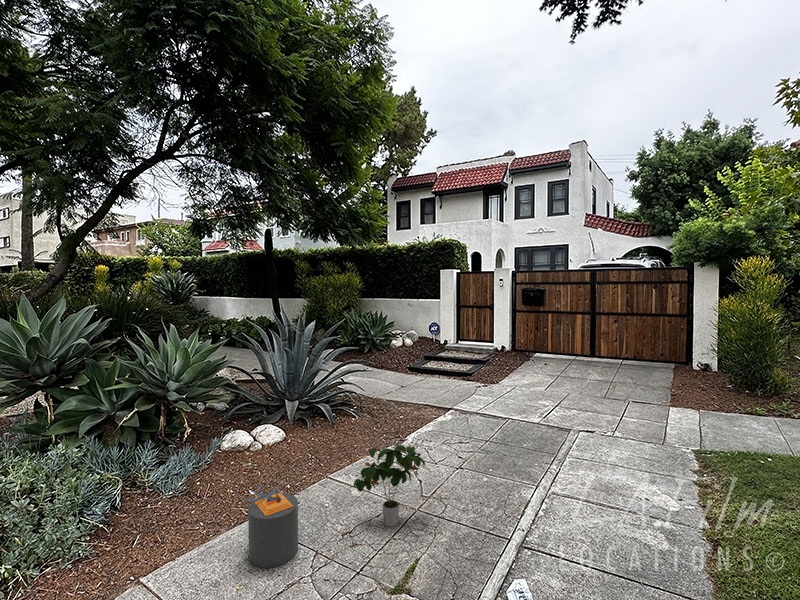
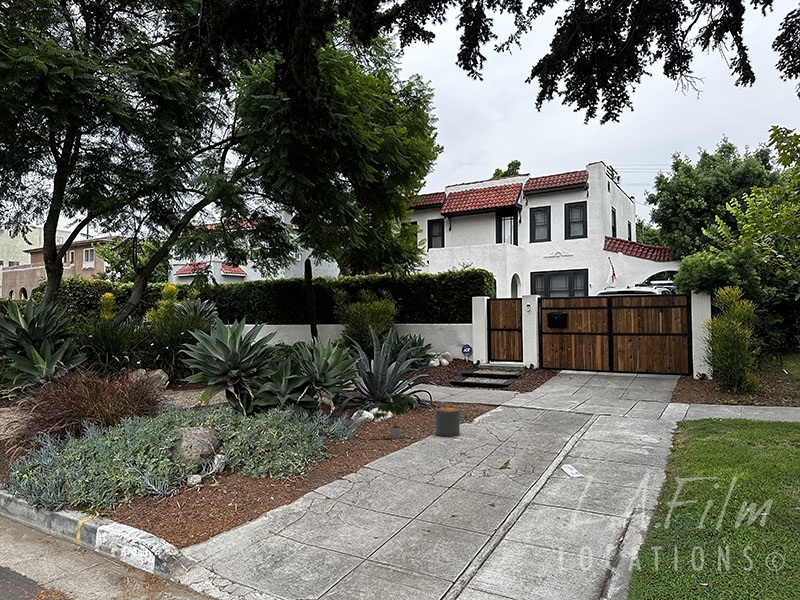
potted plant: present [354,445,425,527] -> present [374,393,415,439]

